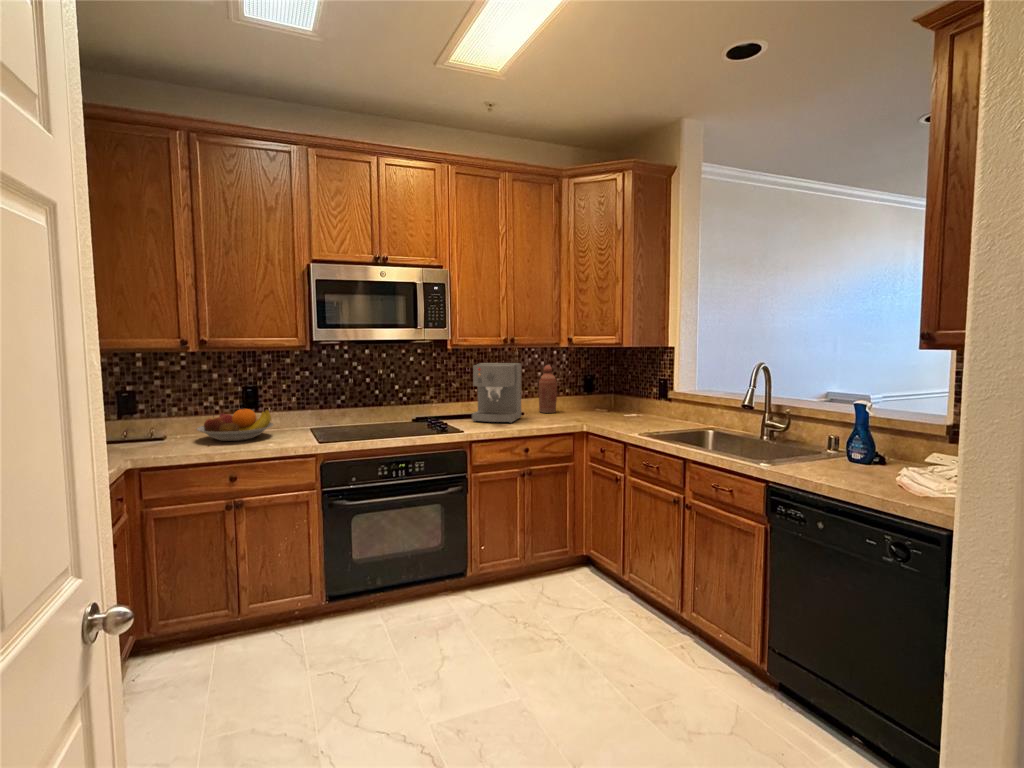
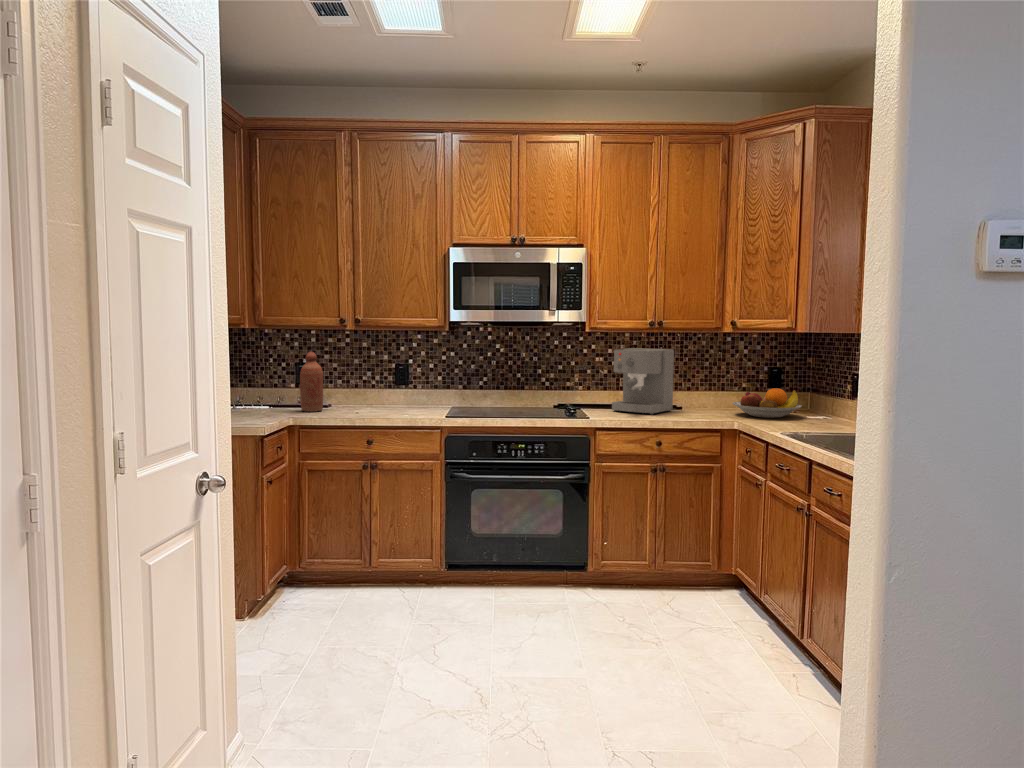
bottle: present [539,365,557,413] -> present [300,352,323,412]
fruit bowl: present [196,409,273,441] -> present [732,388,802,418]

